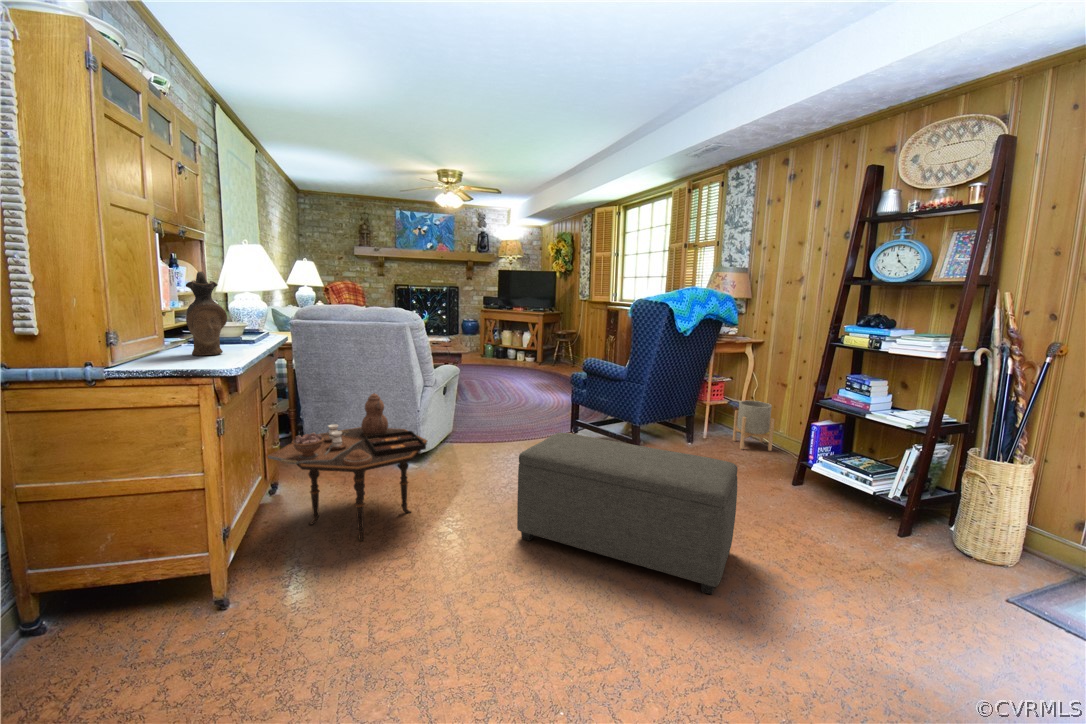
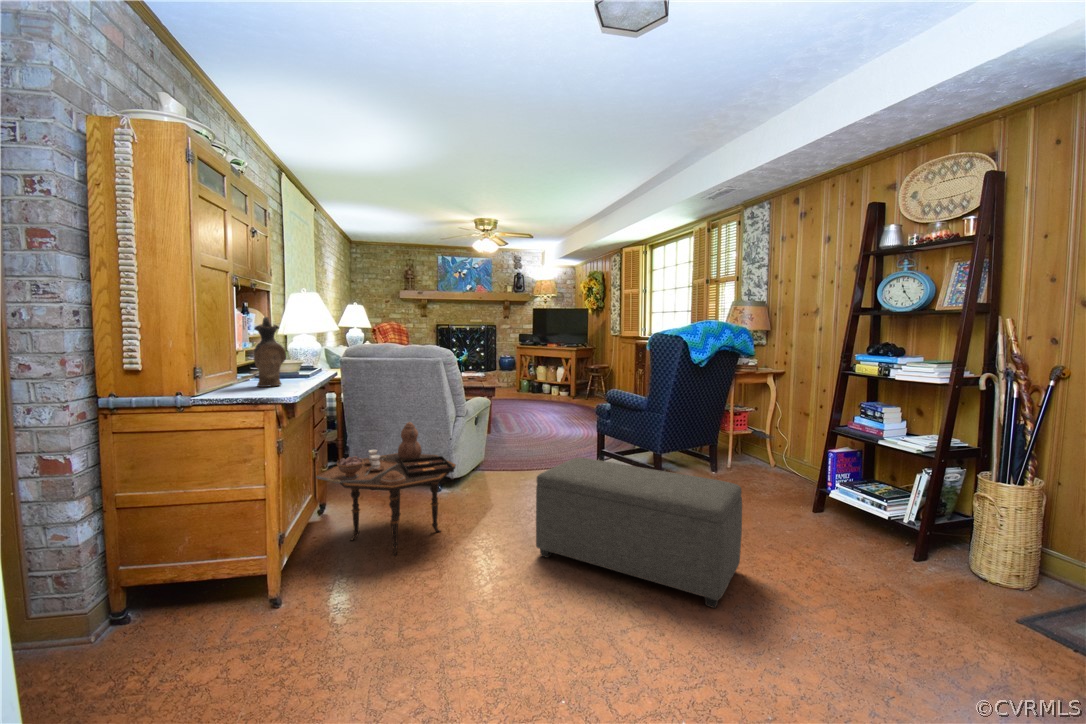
planter: present [733,401,774,451] -> none [758,430,798,480]

